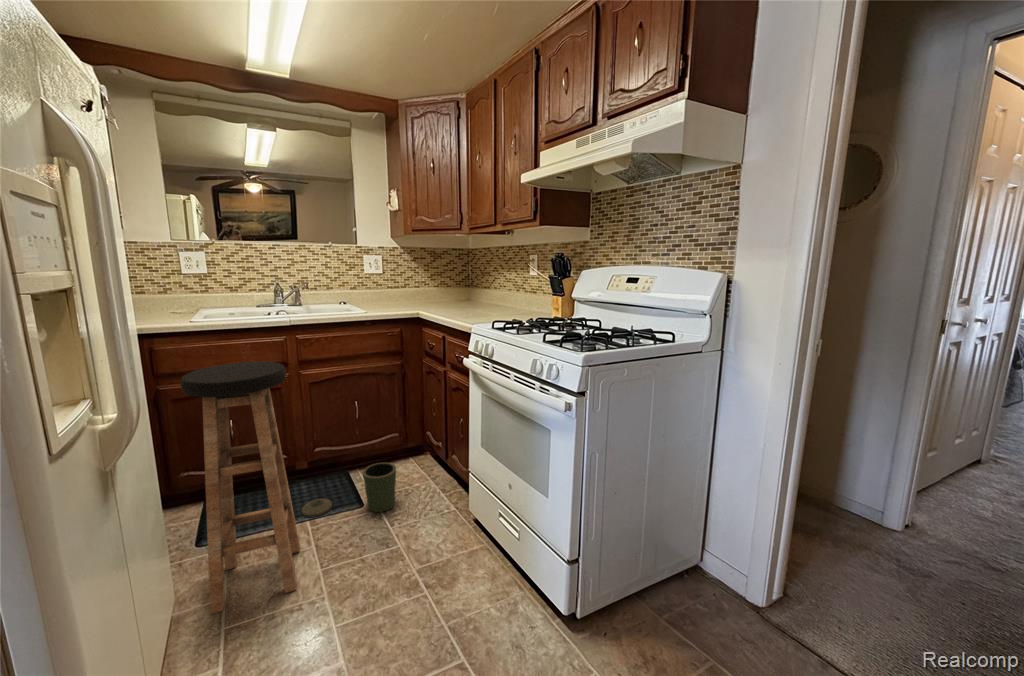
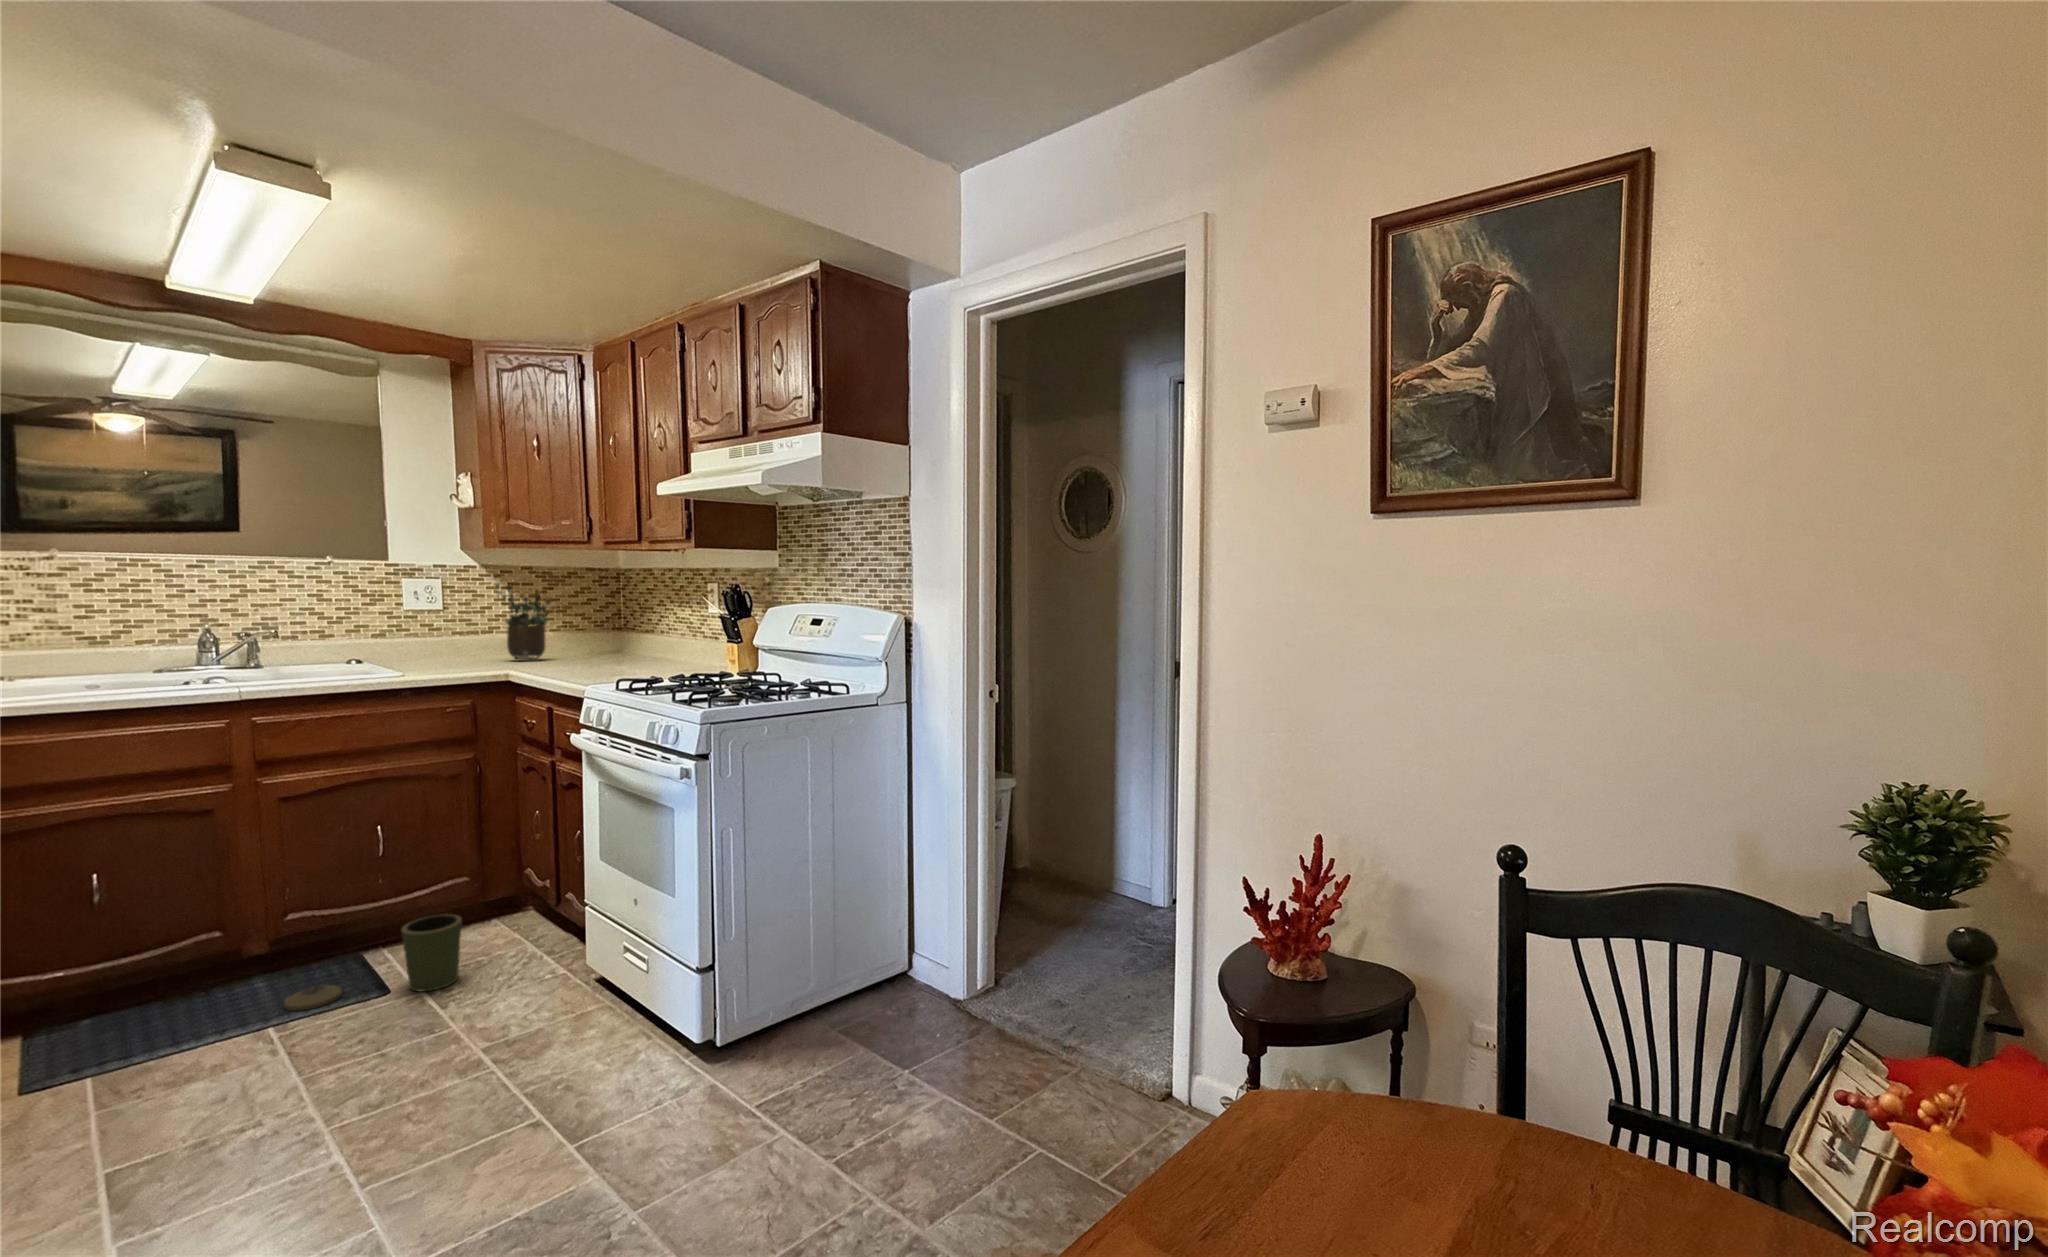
potted plant: none [408,252,440,303] -> present [493,575,551,659]
bar stool: present [181,361,300,614] -> none [120,750,291,1125]

